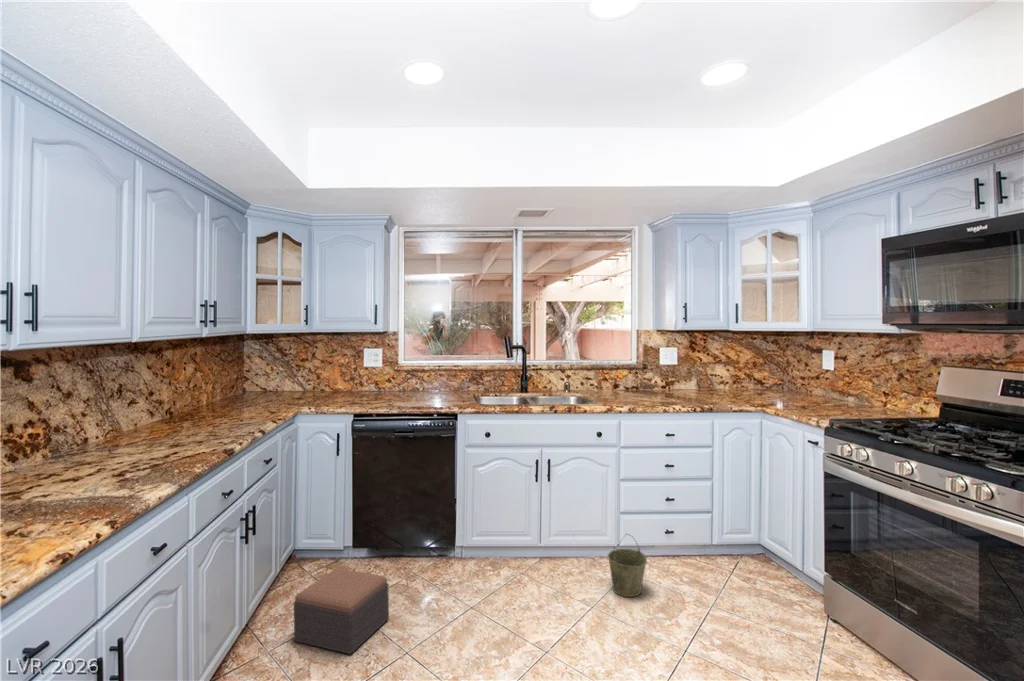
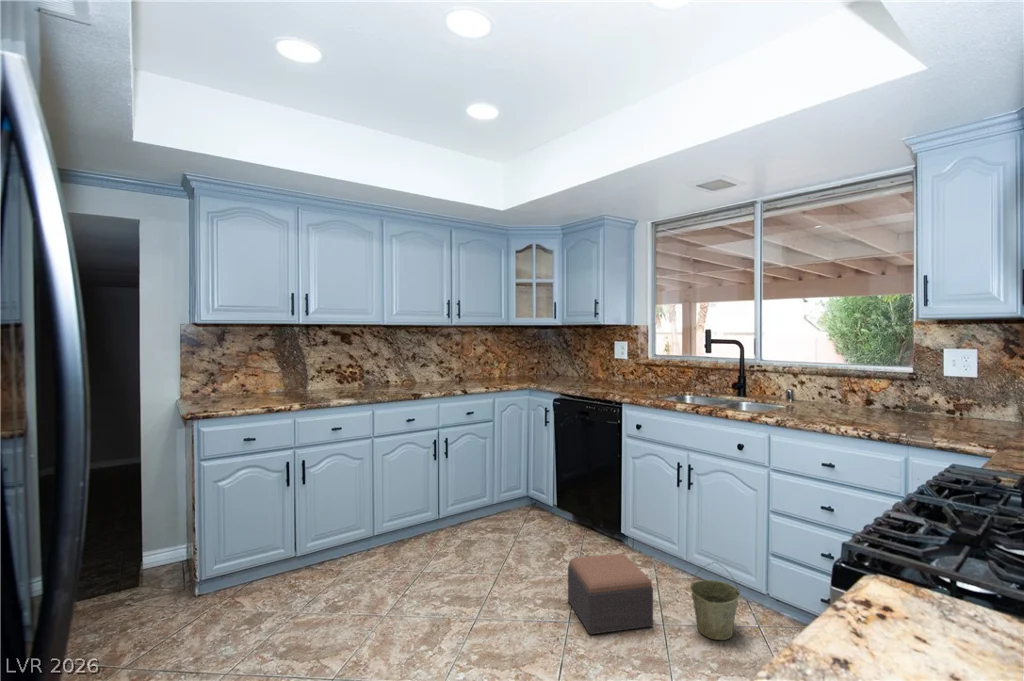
footstool: present [294,568,389,654] -> present [568,554,653,634]

